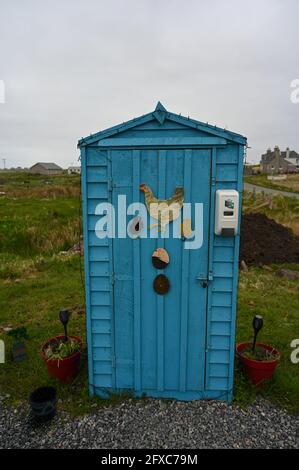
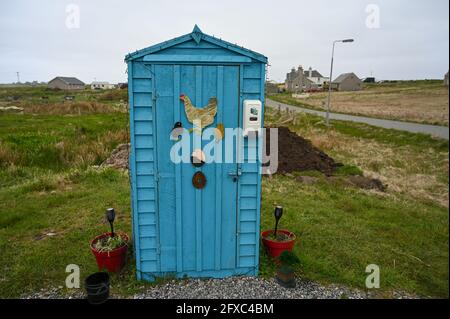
potted tree: present [7,326,30,362] -> present [275,250,301,288]

